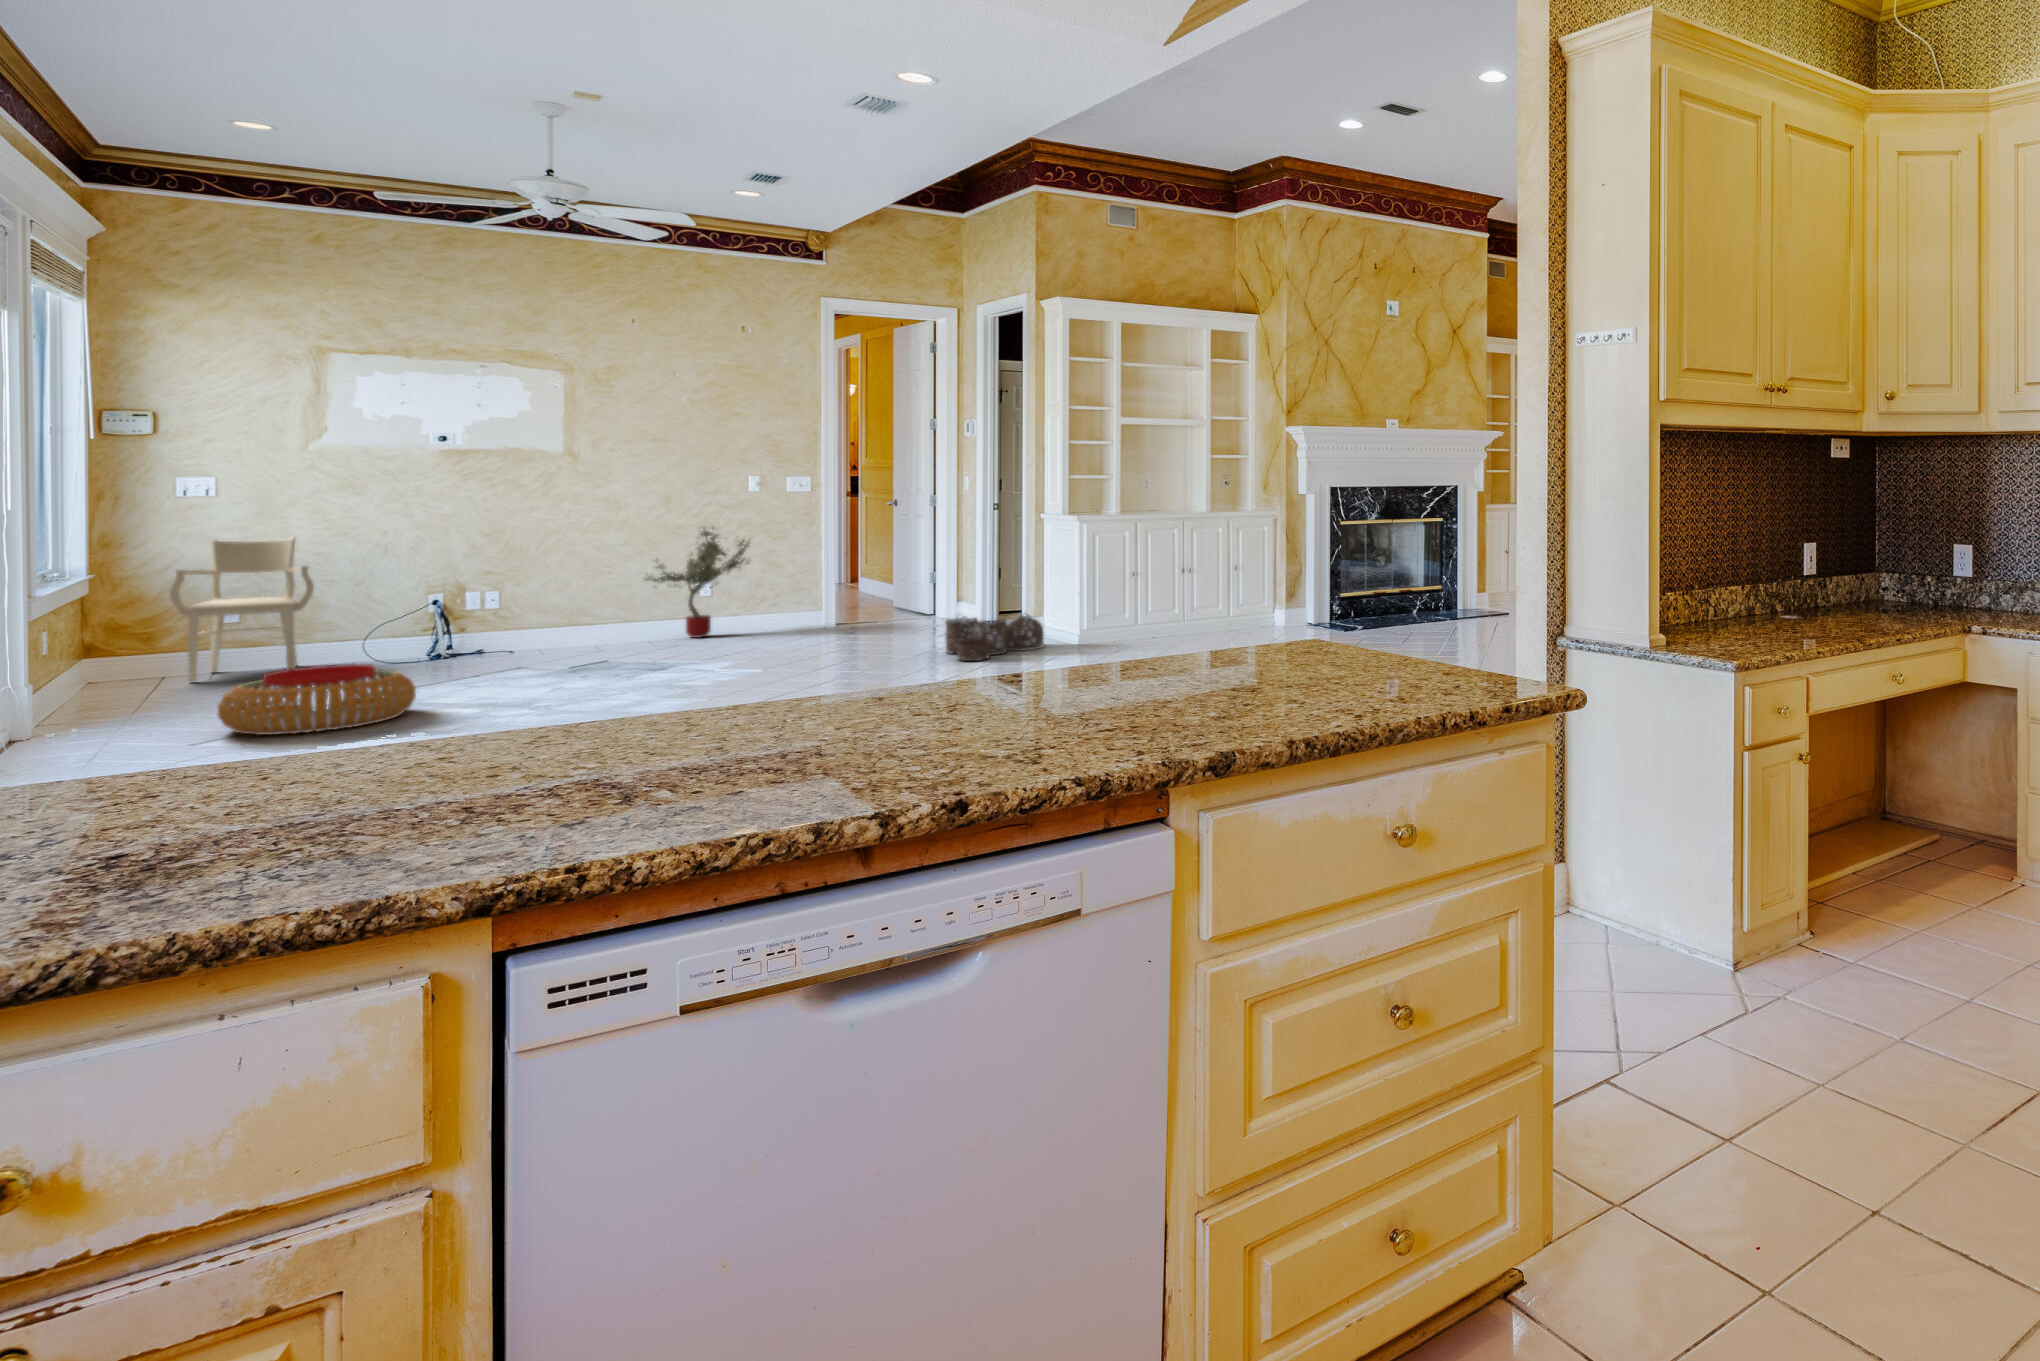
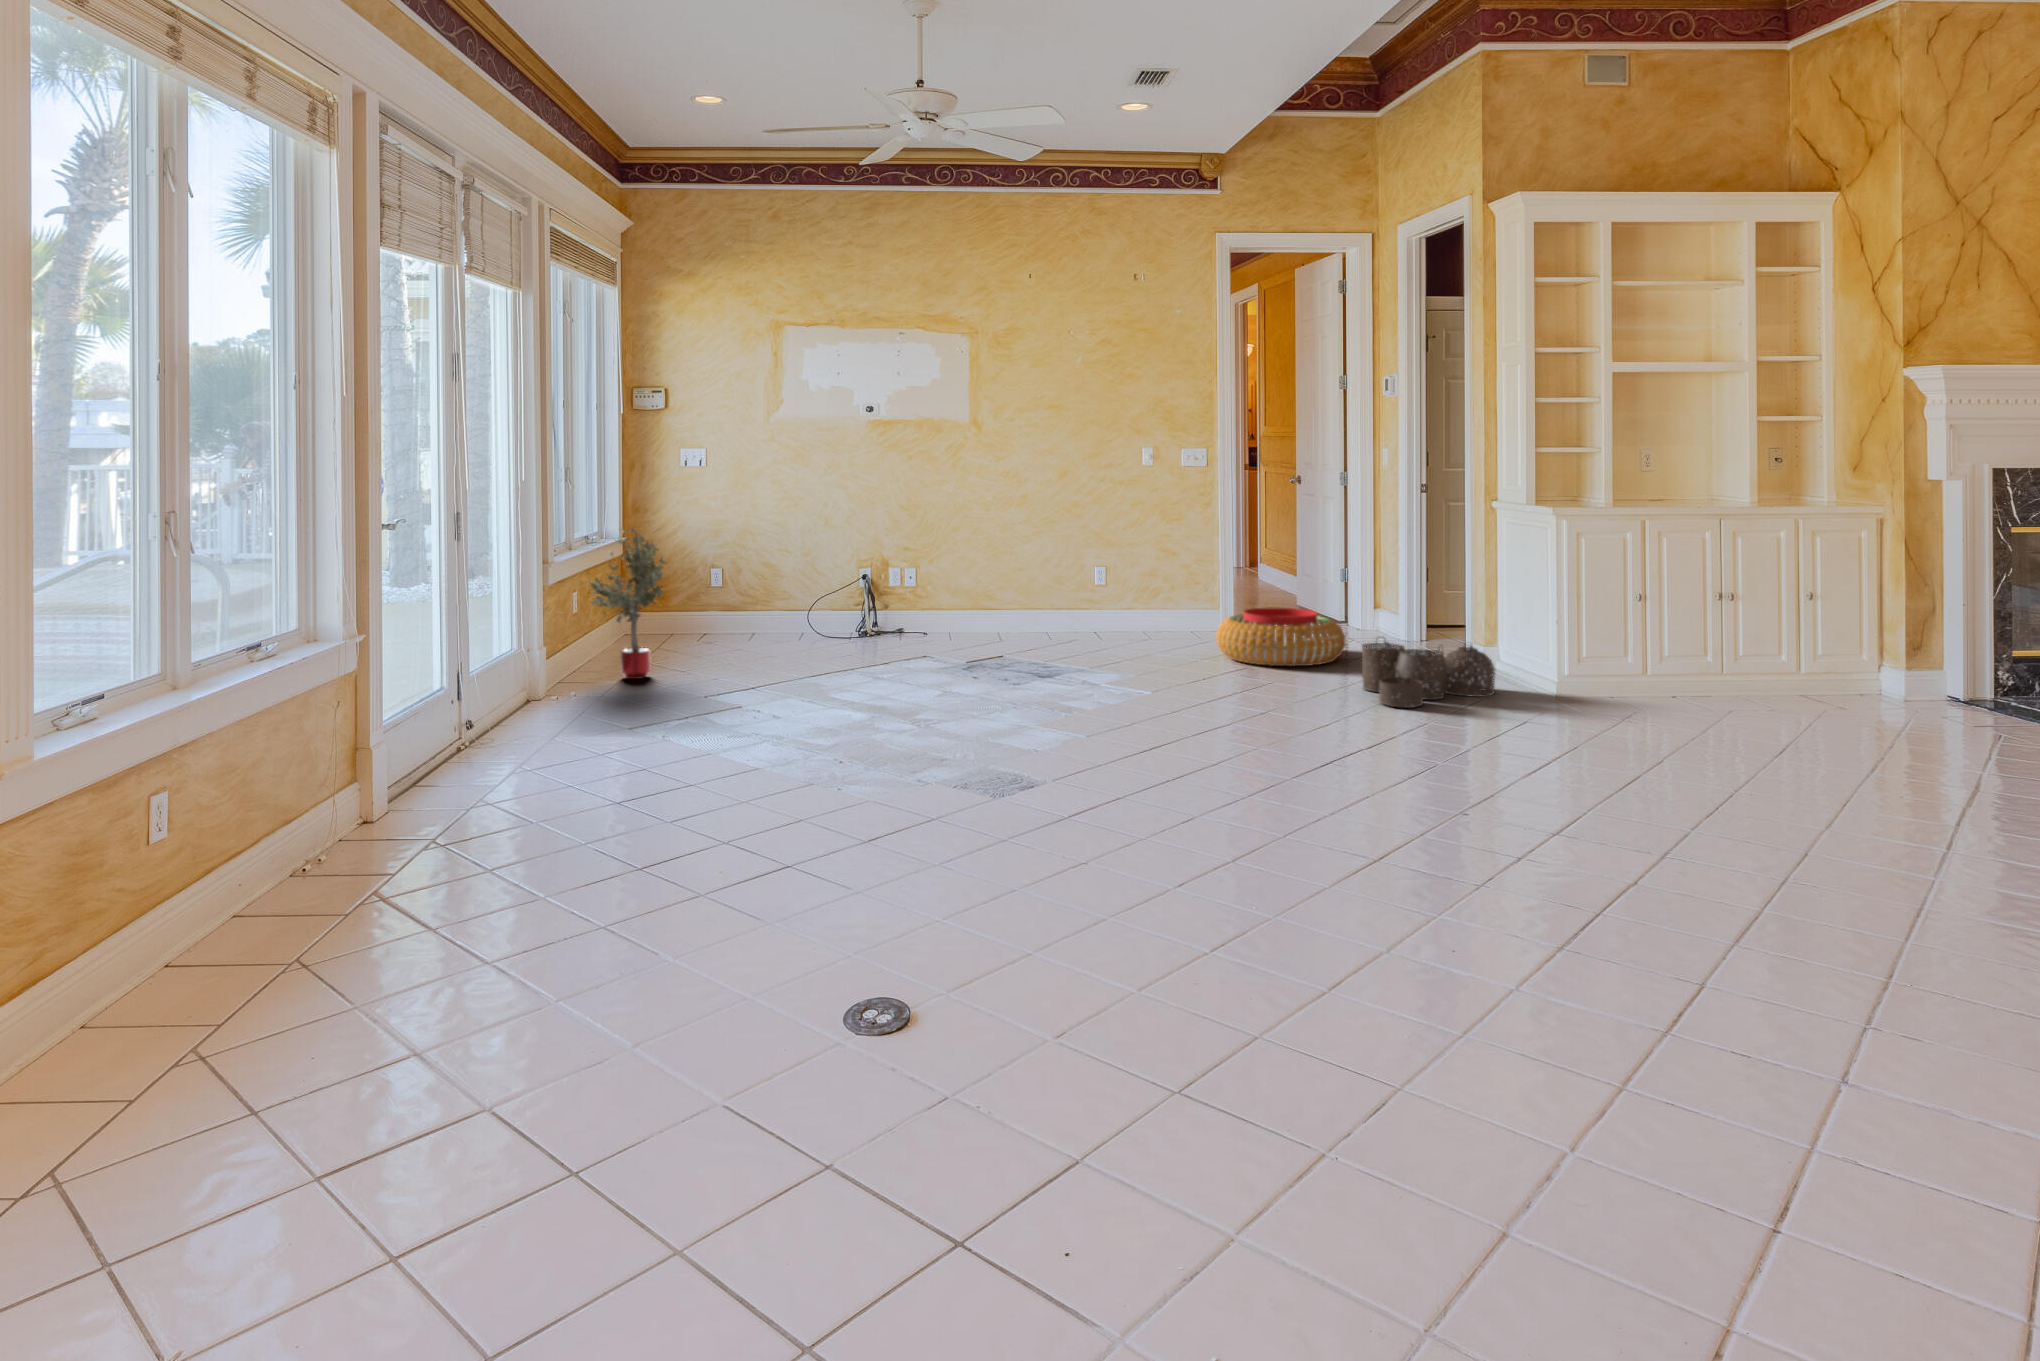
potted tree: present [646,528,750,638] -> present [591,528,667,679]
armchair: present [170,537,314,682] -> none [676,510,773,644]
pouf: present [218,664,416,735] -> present [1216,607,1345,666]

